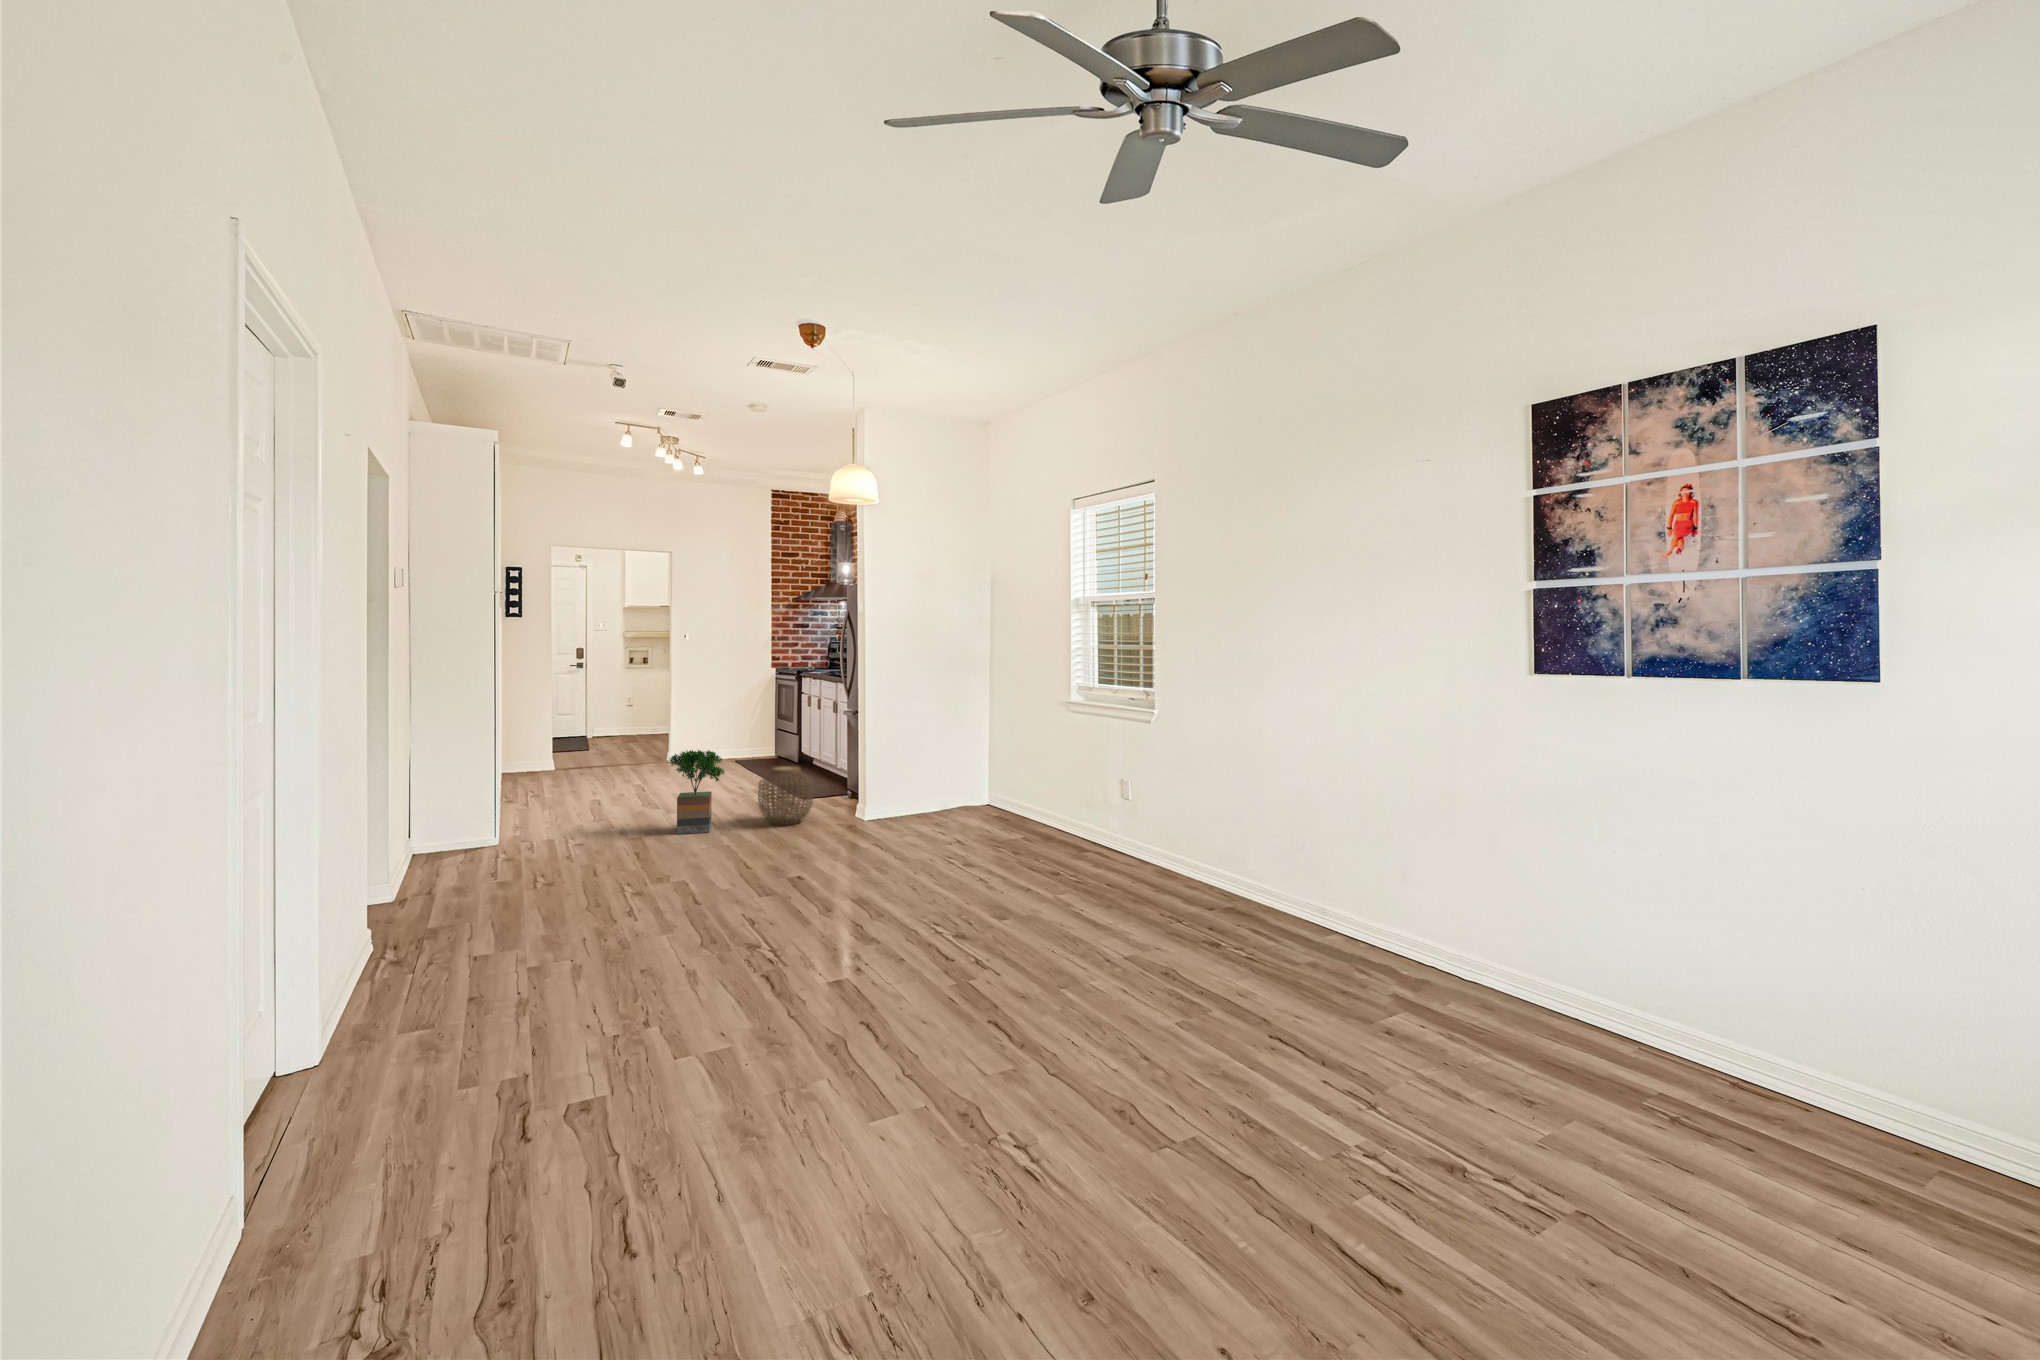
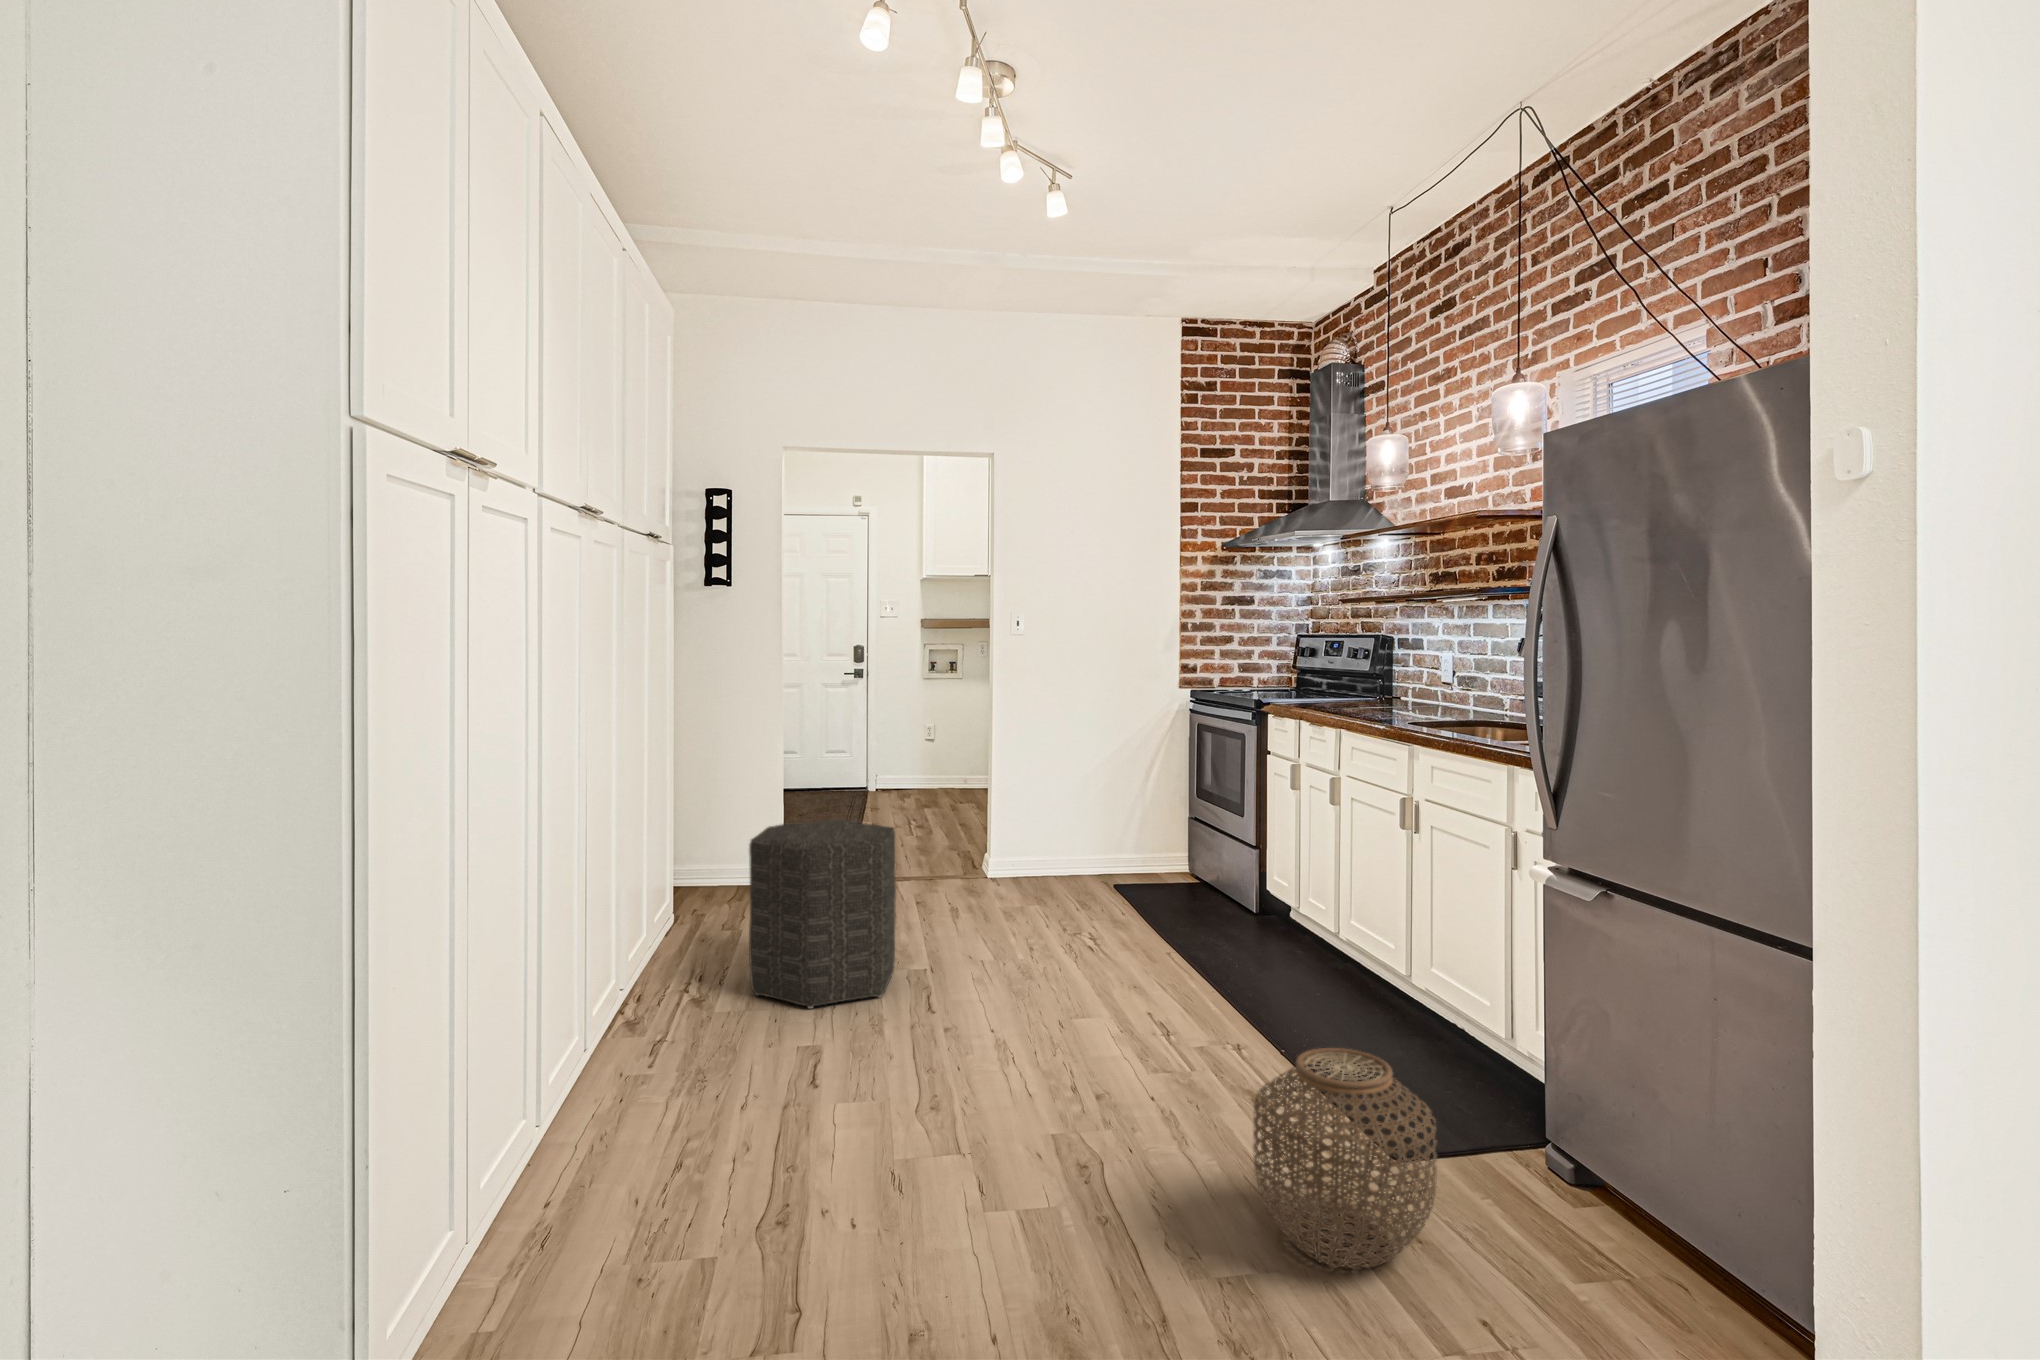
ottoman: none [553,725,623,800] -> present [749,820,896,1009]
potted tree: present [670,750,725,834] -> none [983,985,1162,1281]

